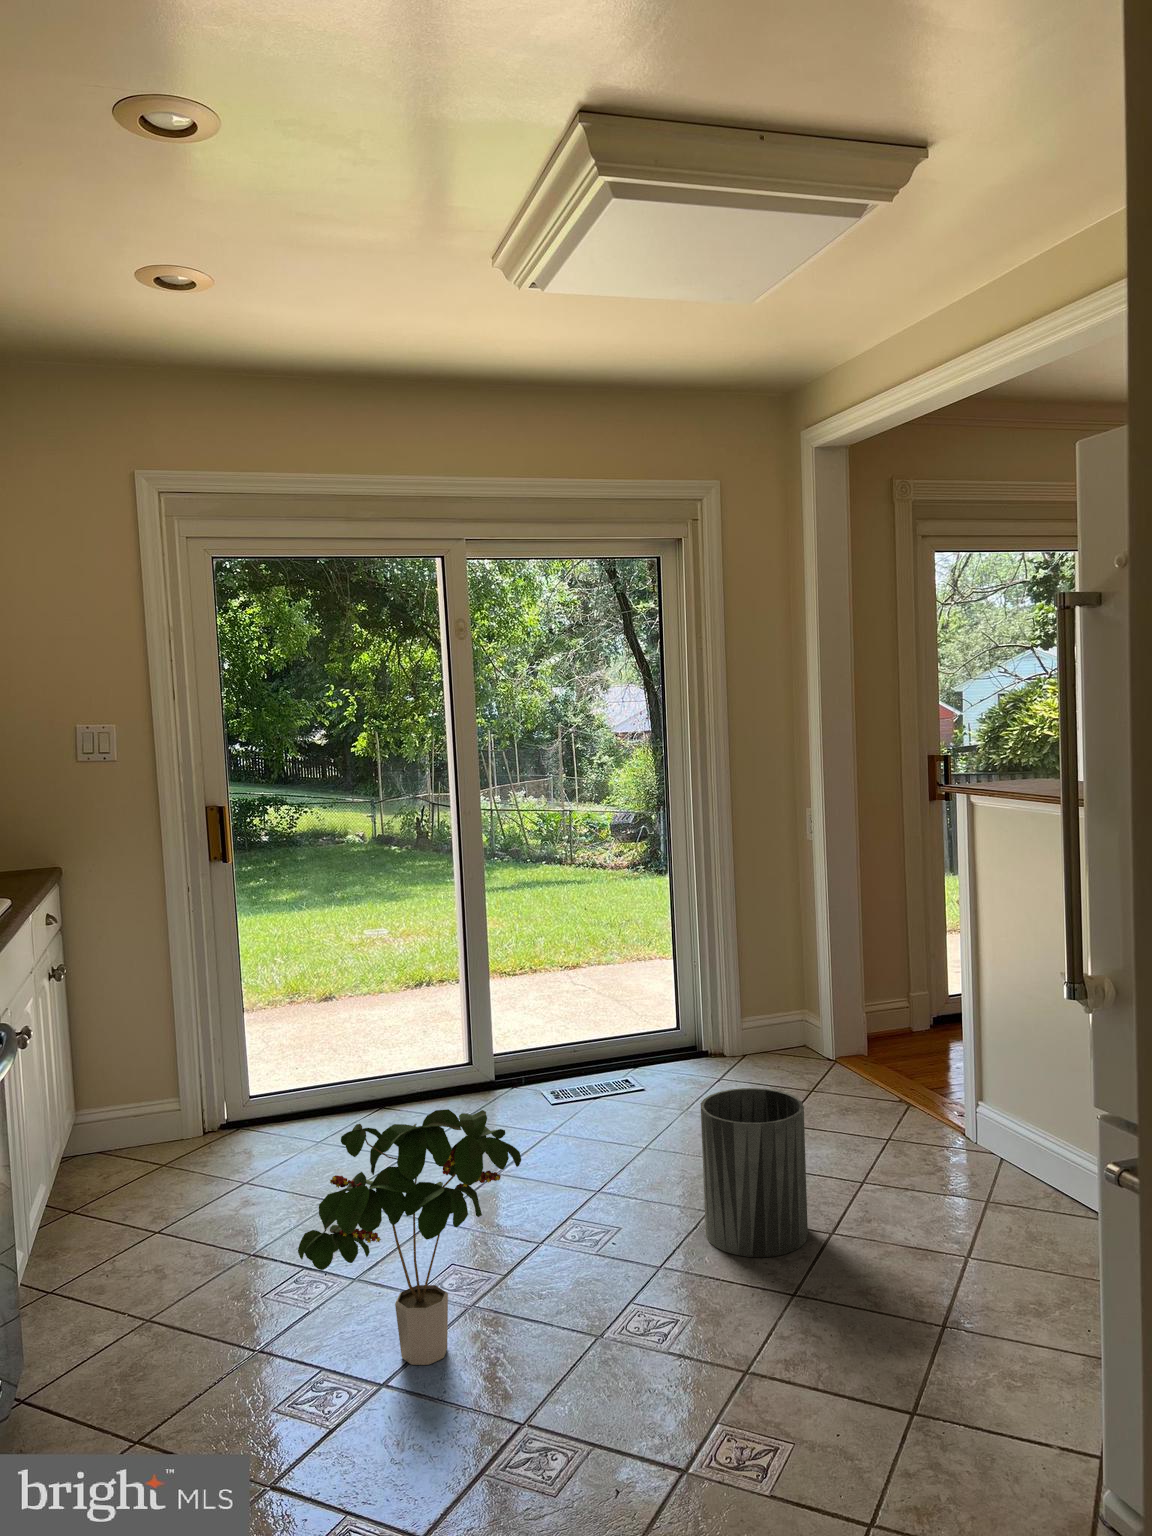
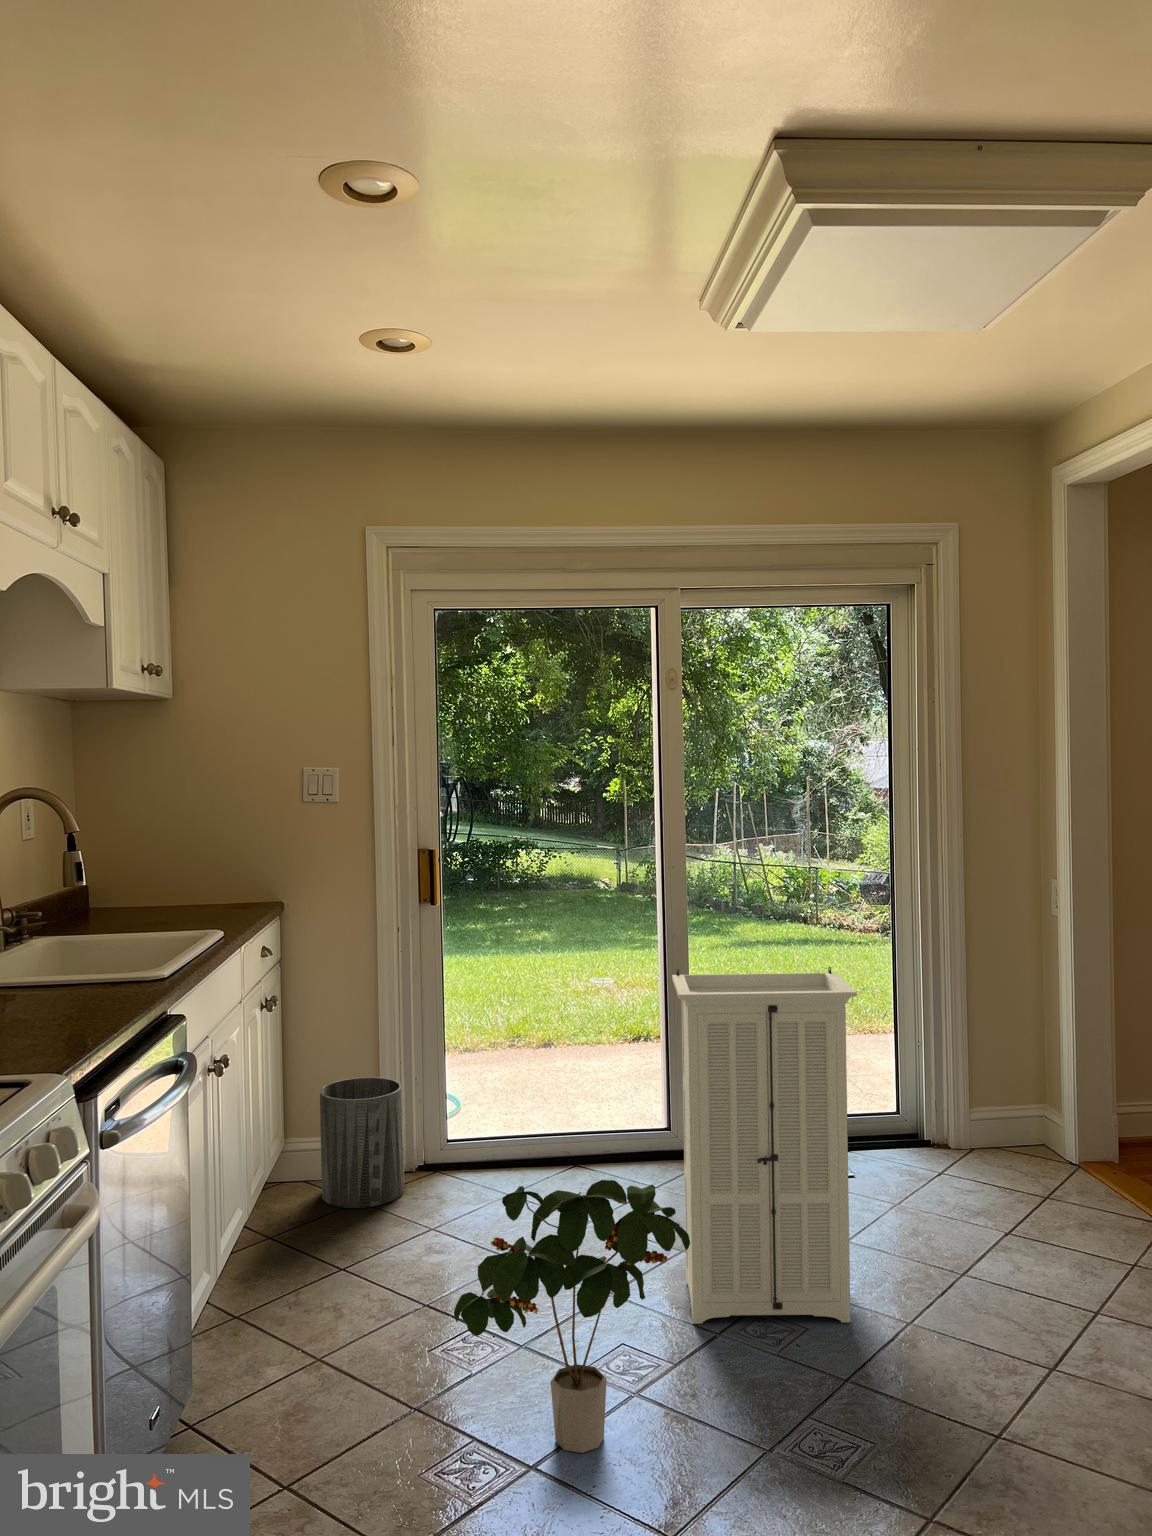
storage cabinet: none [481,897,658,1238] -> present [672,967,857,1324]
trash can: present [701,1088,808,1257] -> present [320,1077,404,1208]

